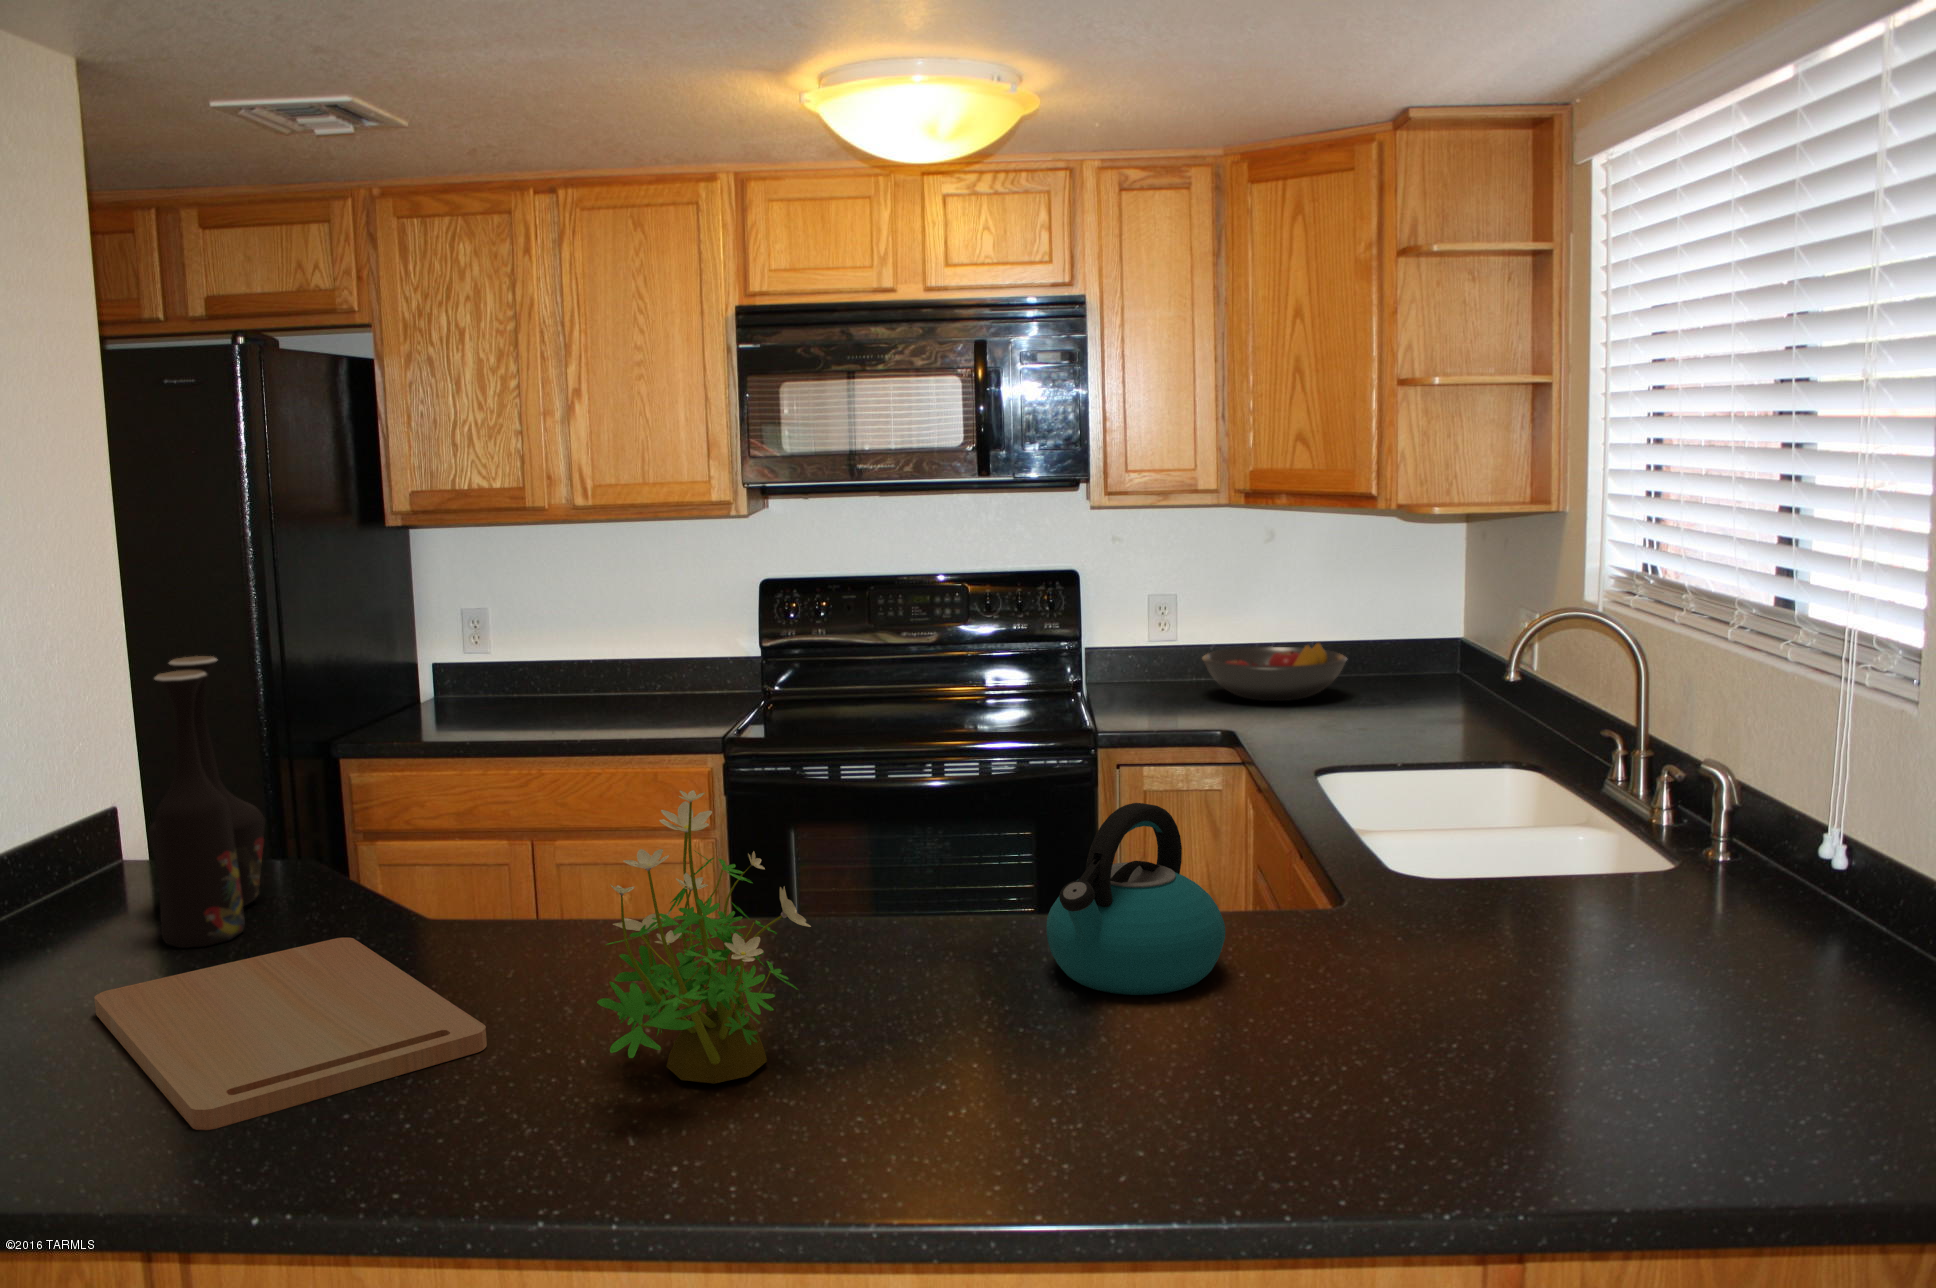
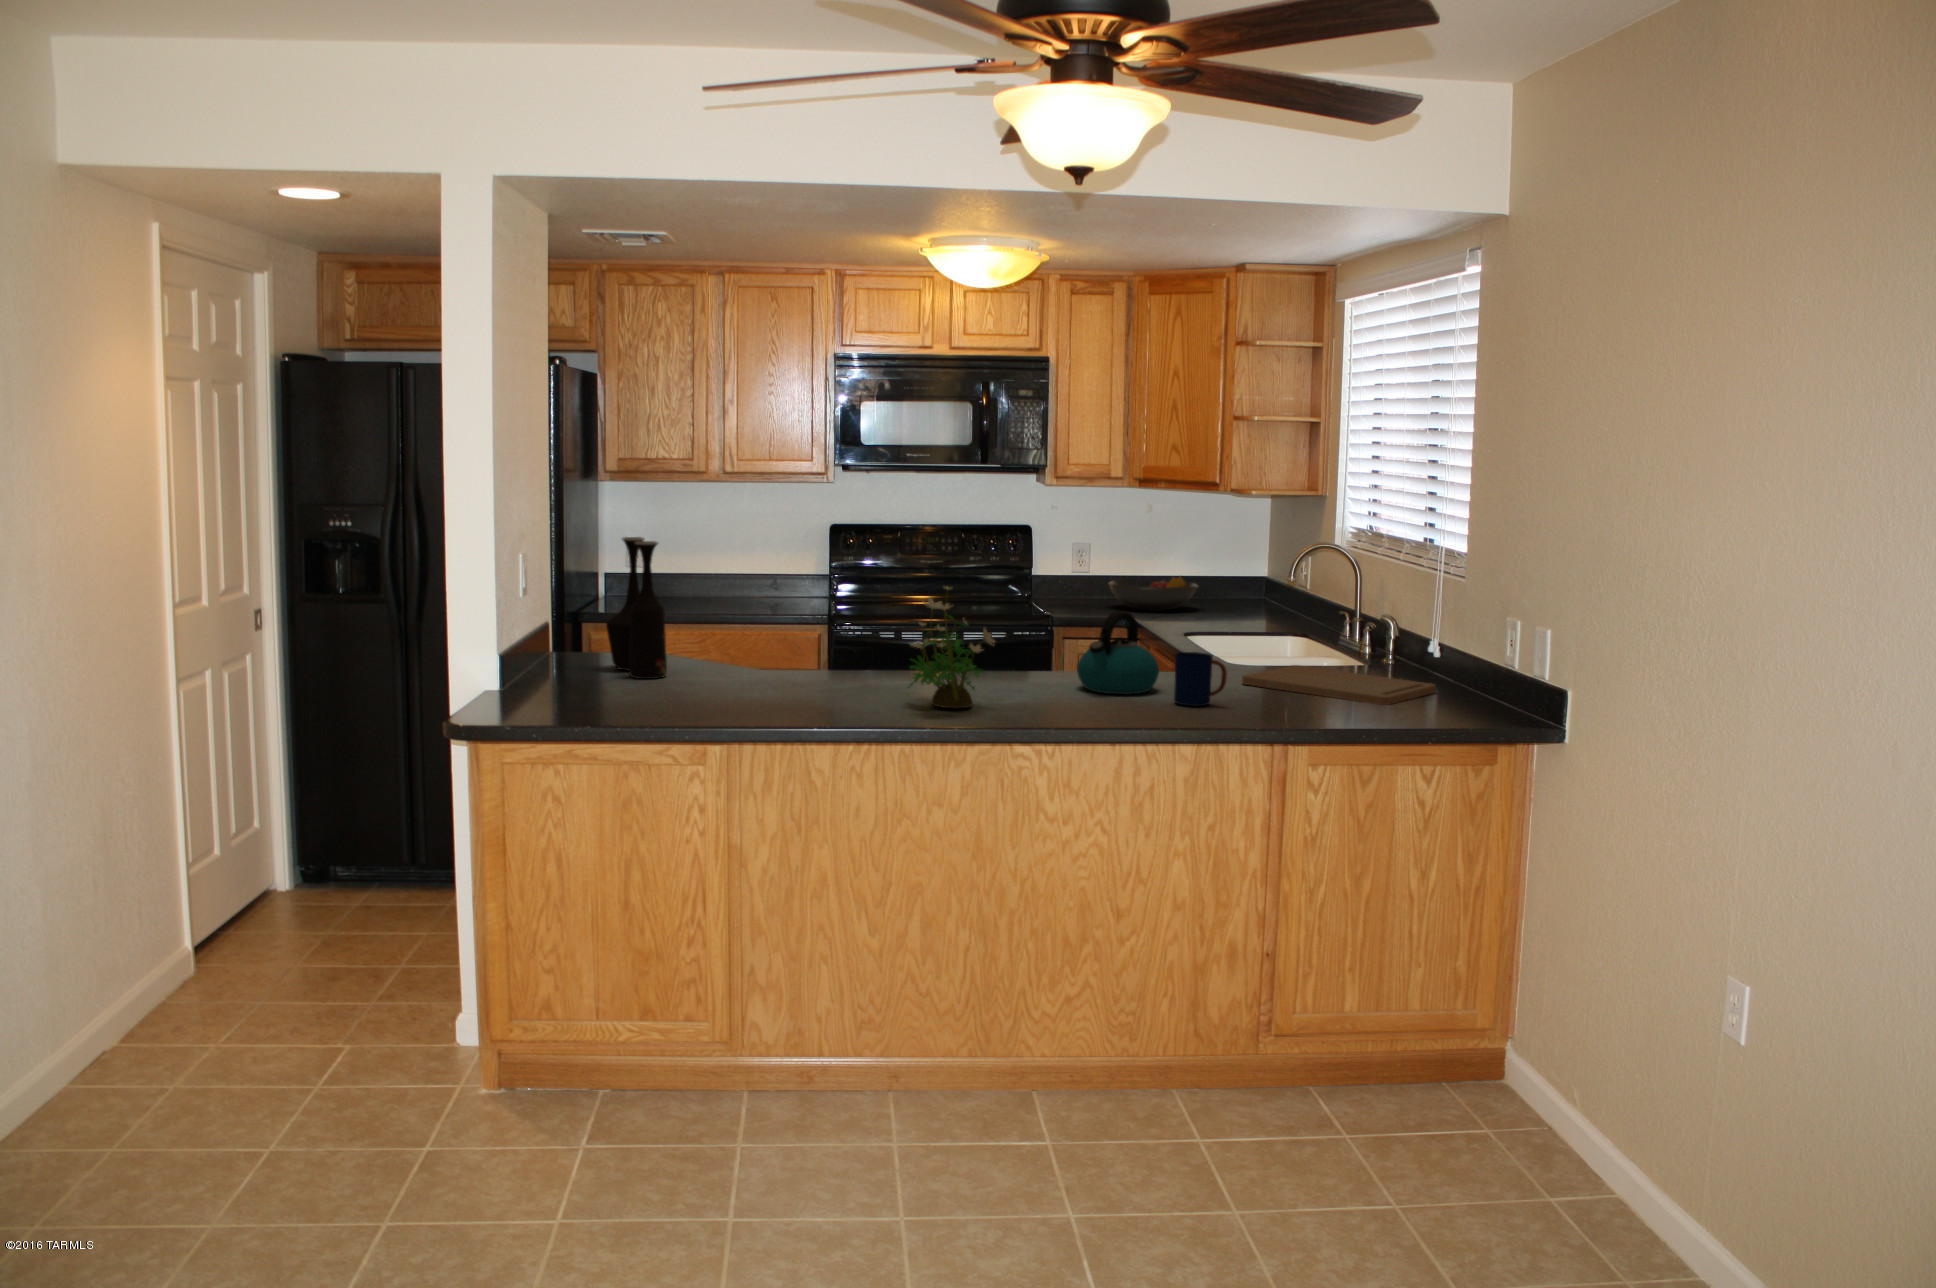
mug: none [1248,914,1371,1053] -> present [1174,652,1227,706]
cutting board: present [94,938,487,1130] -> present [1242,665,1436,705]

